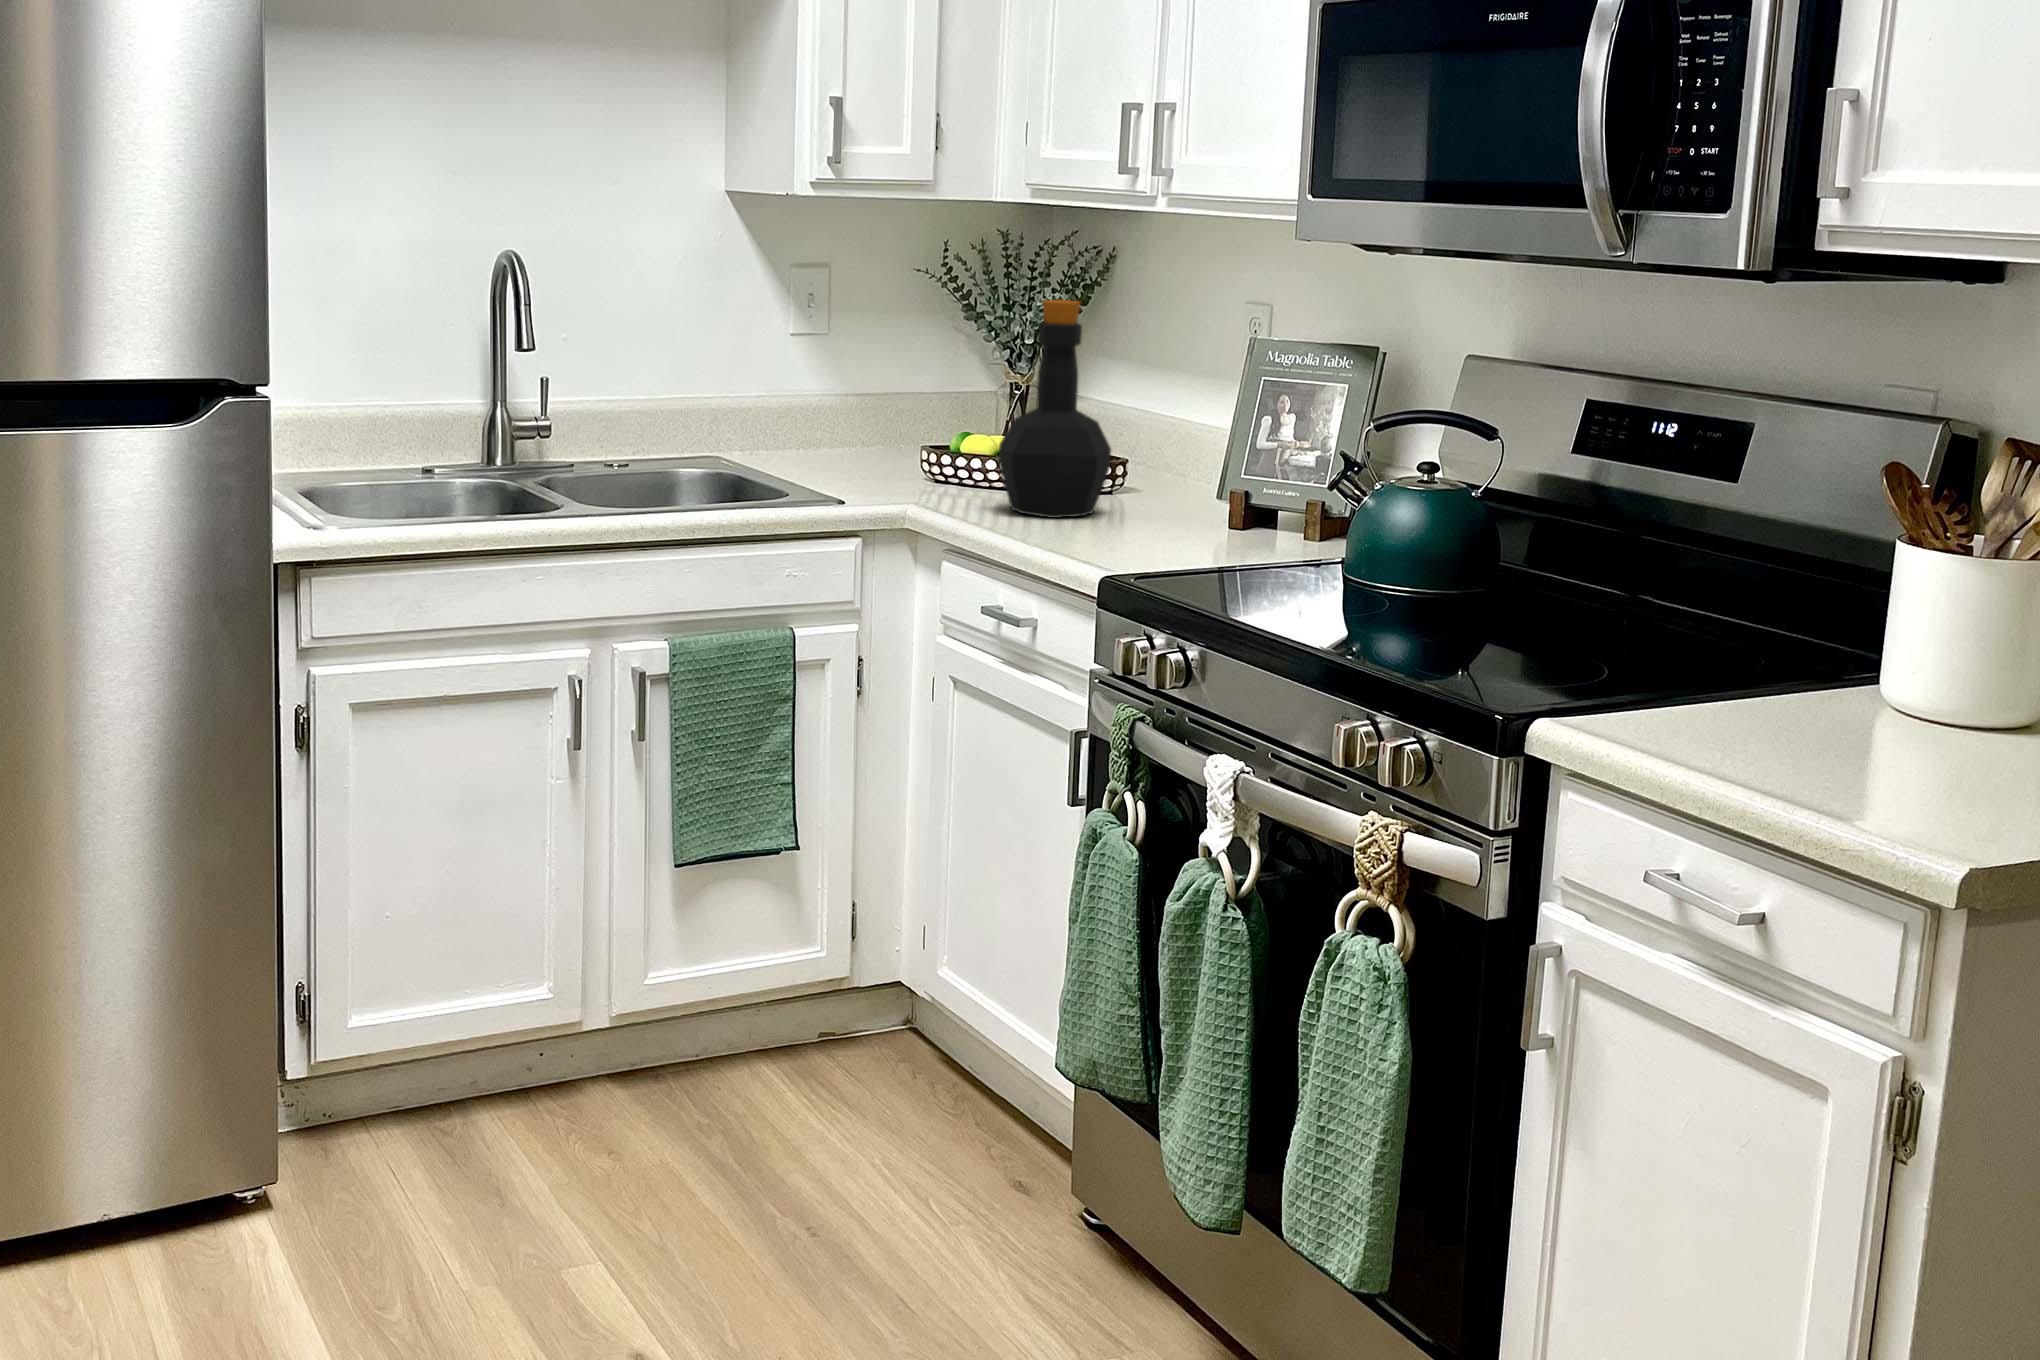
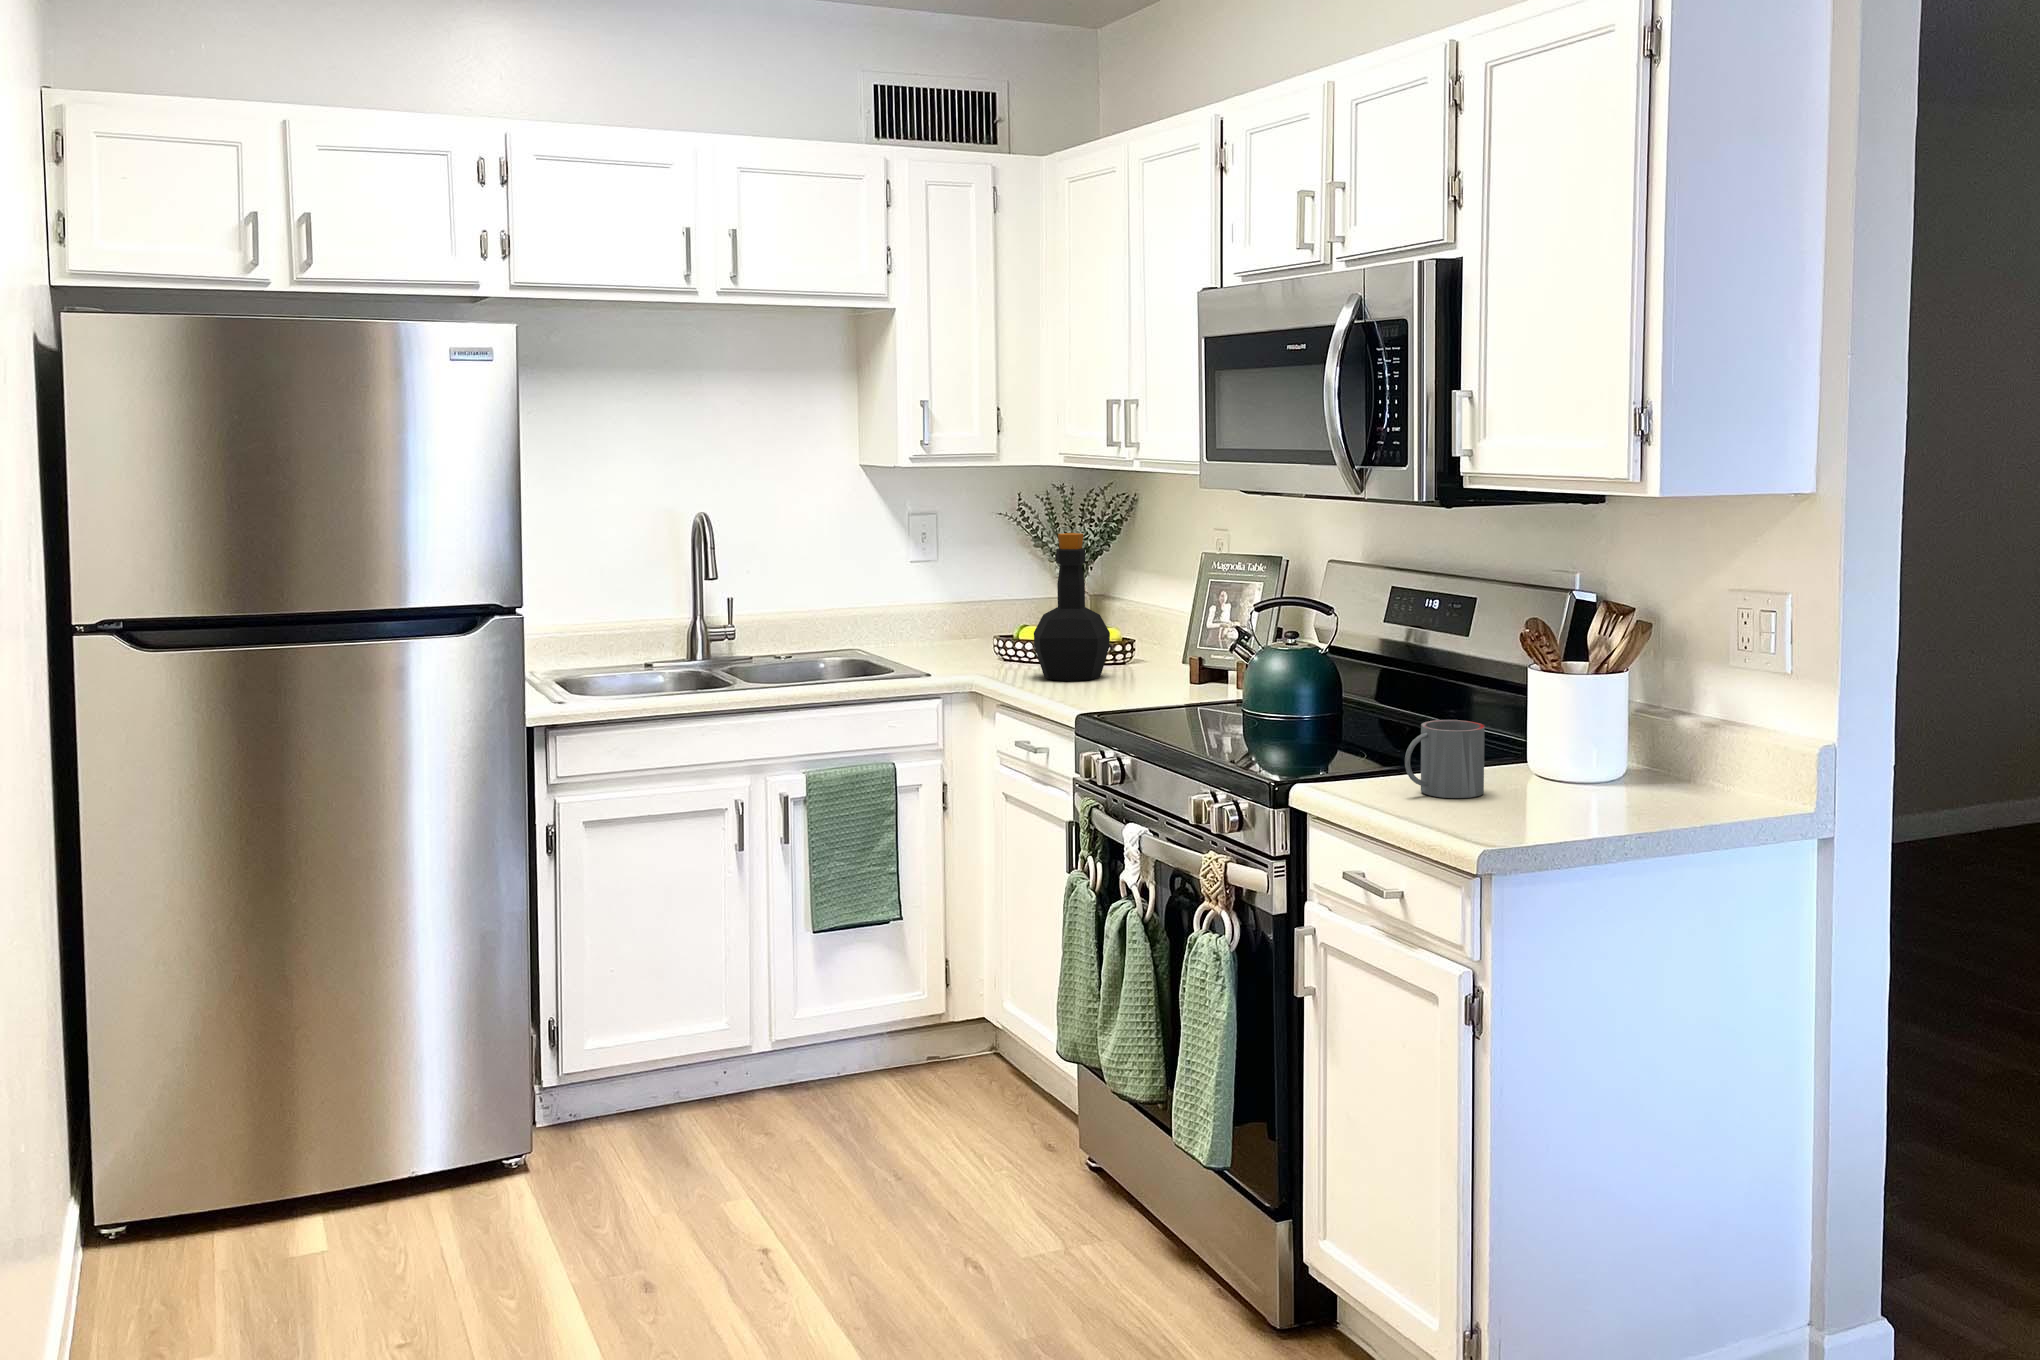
mug: none [1752,625,1884,756] -> present [1405,720,1484,798]

